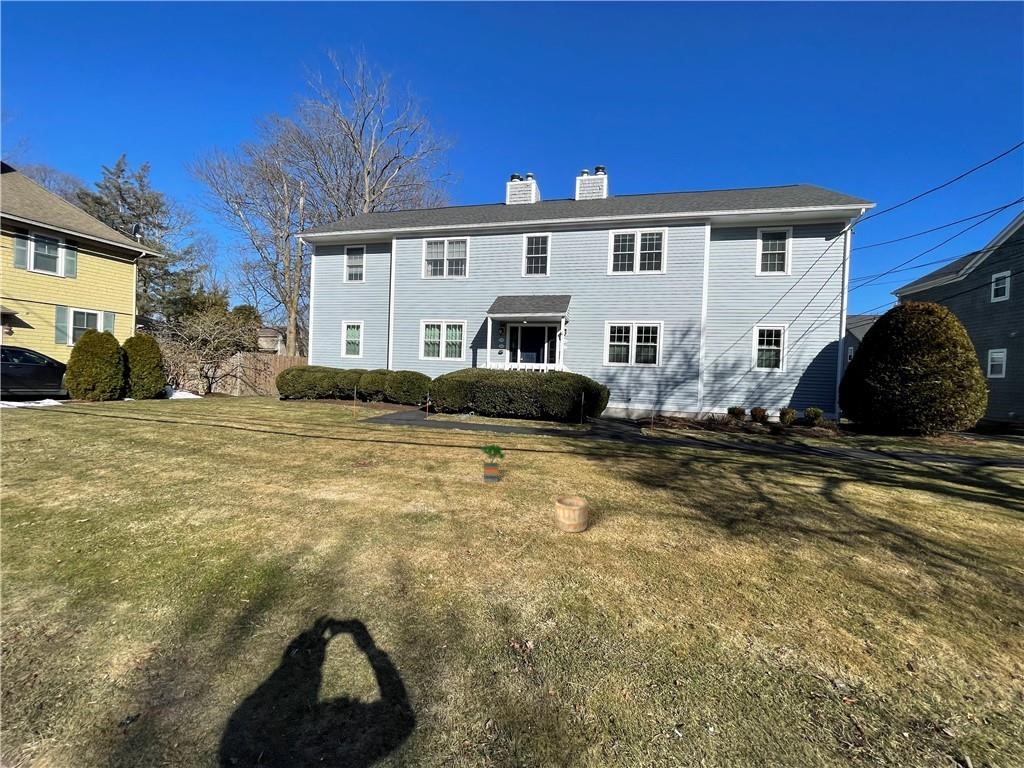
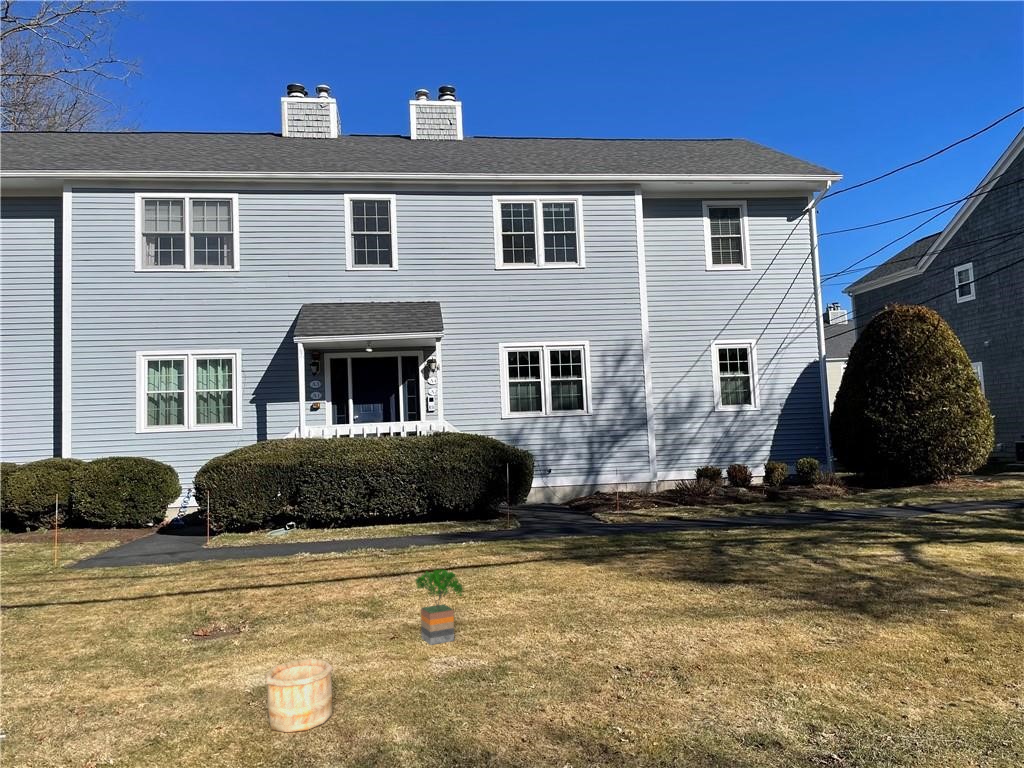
wooden bucket: present [554,496,589,533] -> present [265,659,333,732]

